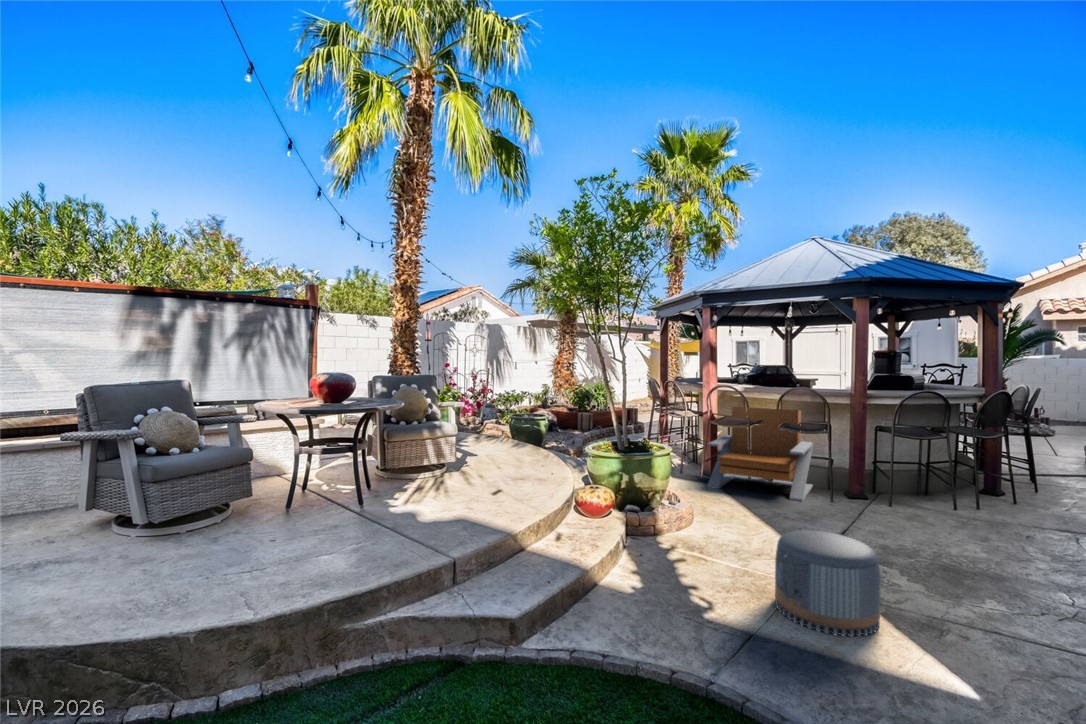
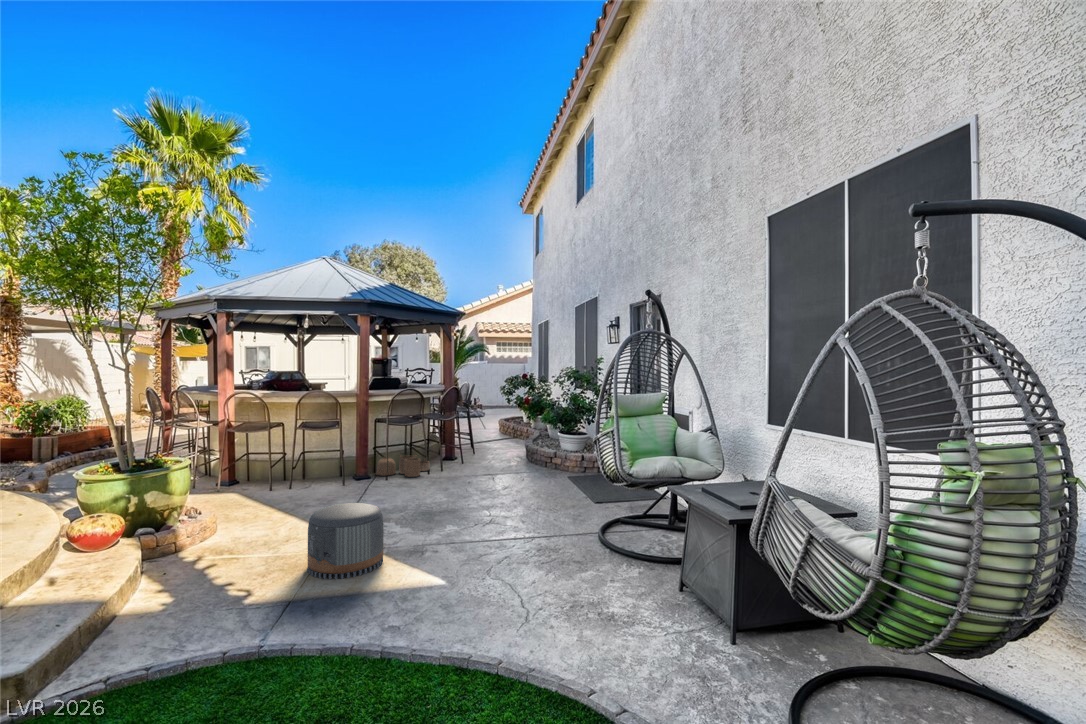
lounge chair: present [707,407,813,501] -> none [227,411,328,496]
woven basket: none [876,475,961,511] -> present [377,455,430,477]

